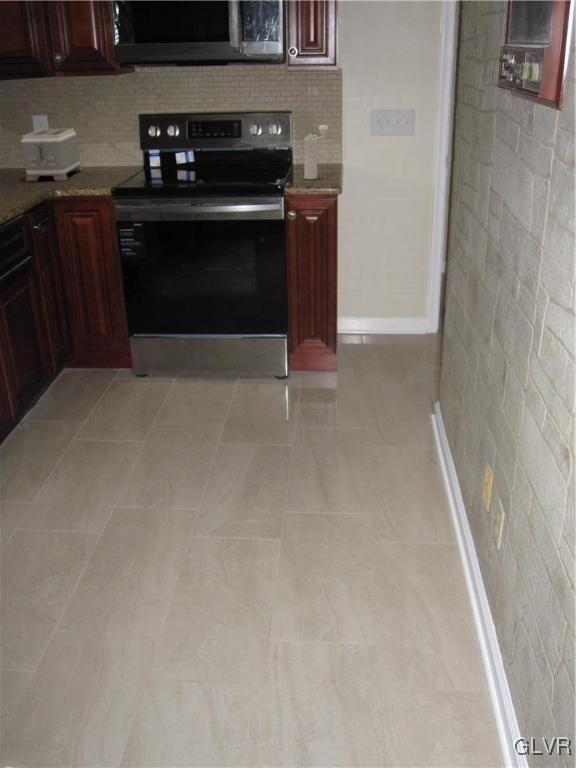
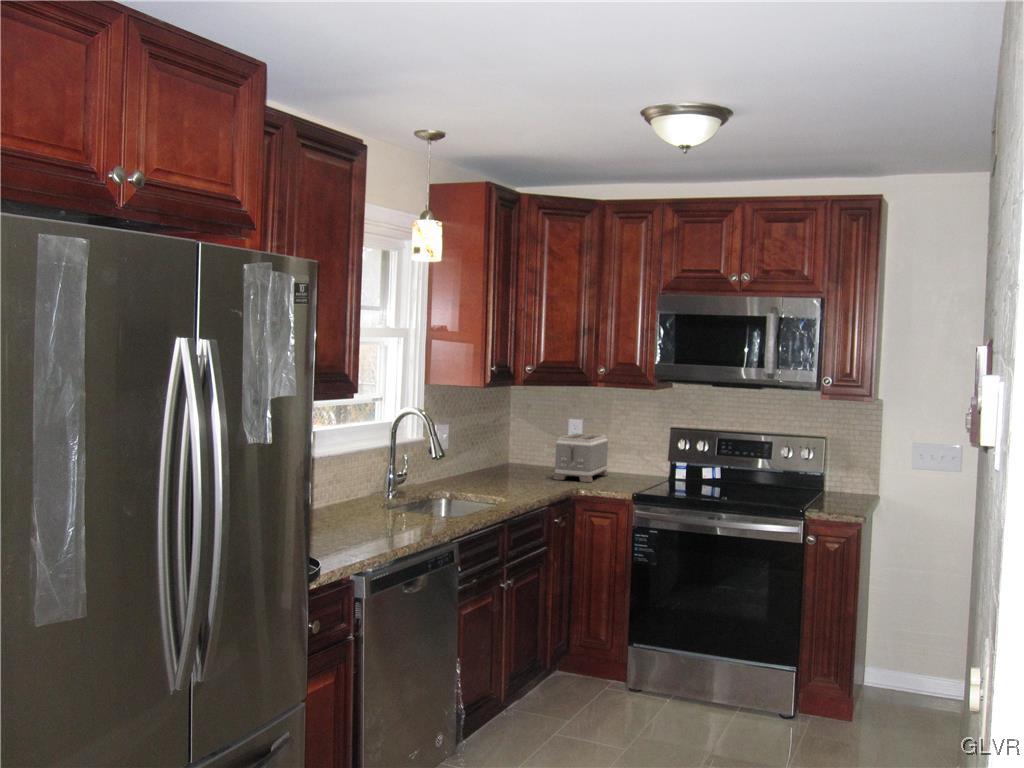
pepper mill: present [304,125,328,179] -> none [832,454,863,506]

